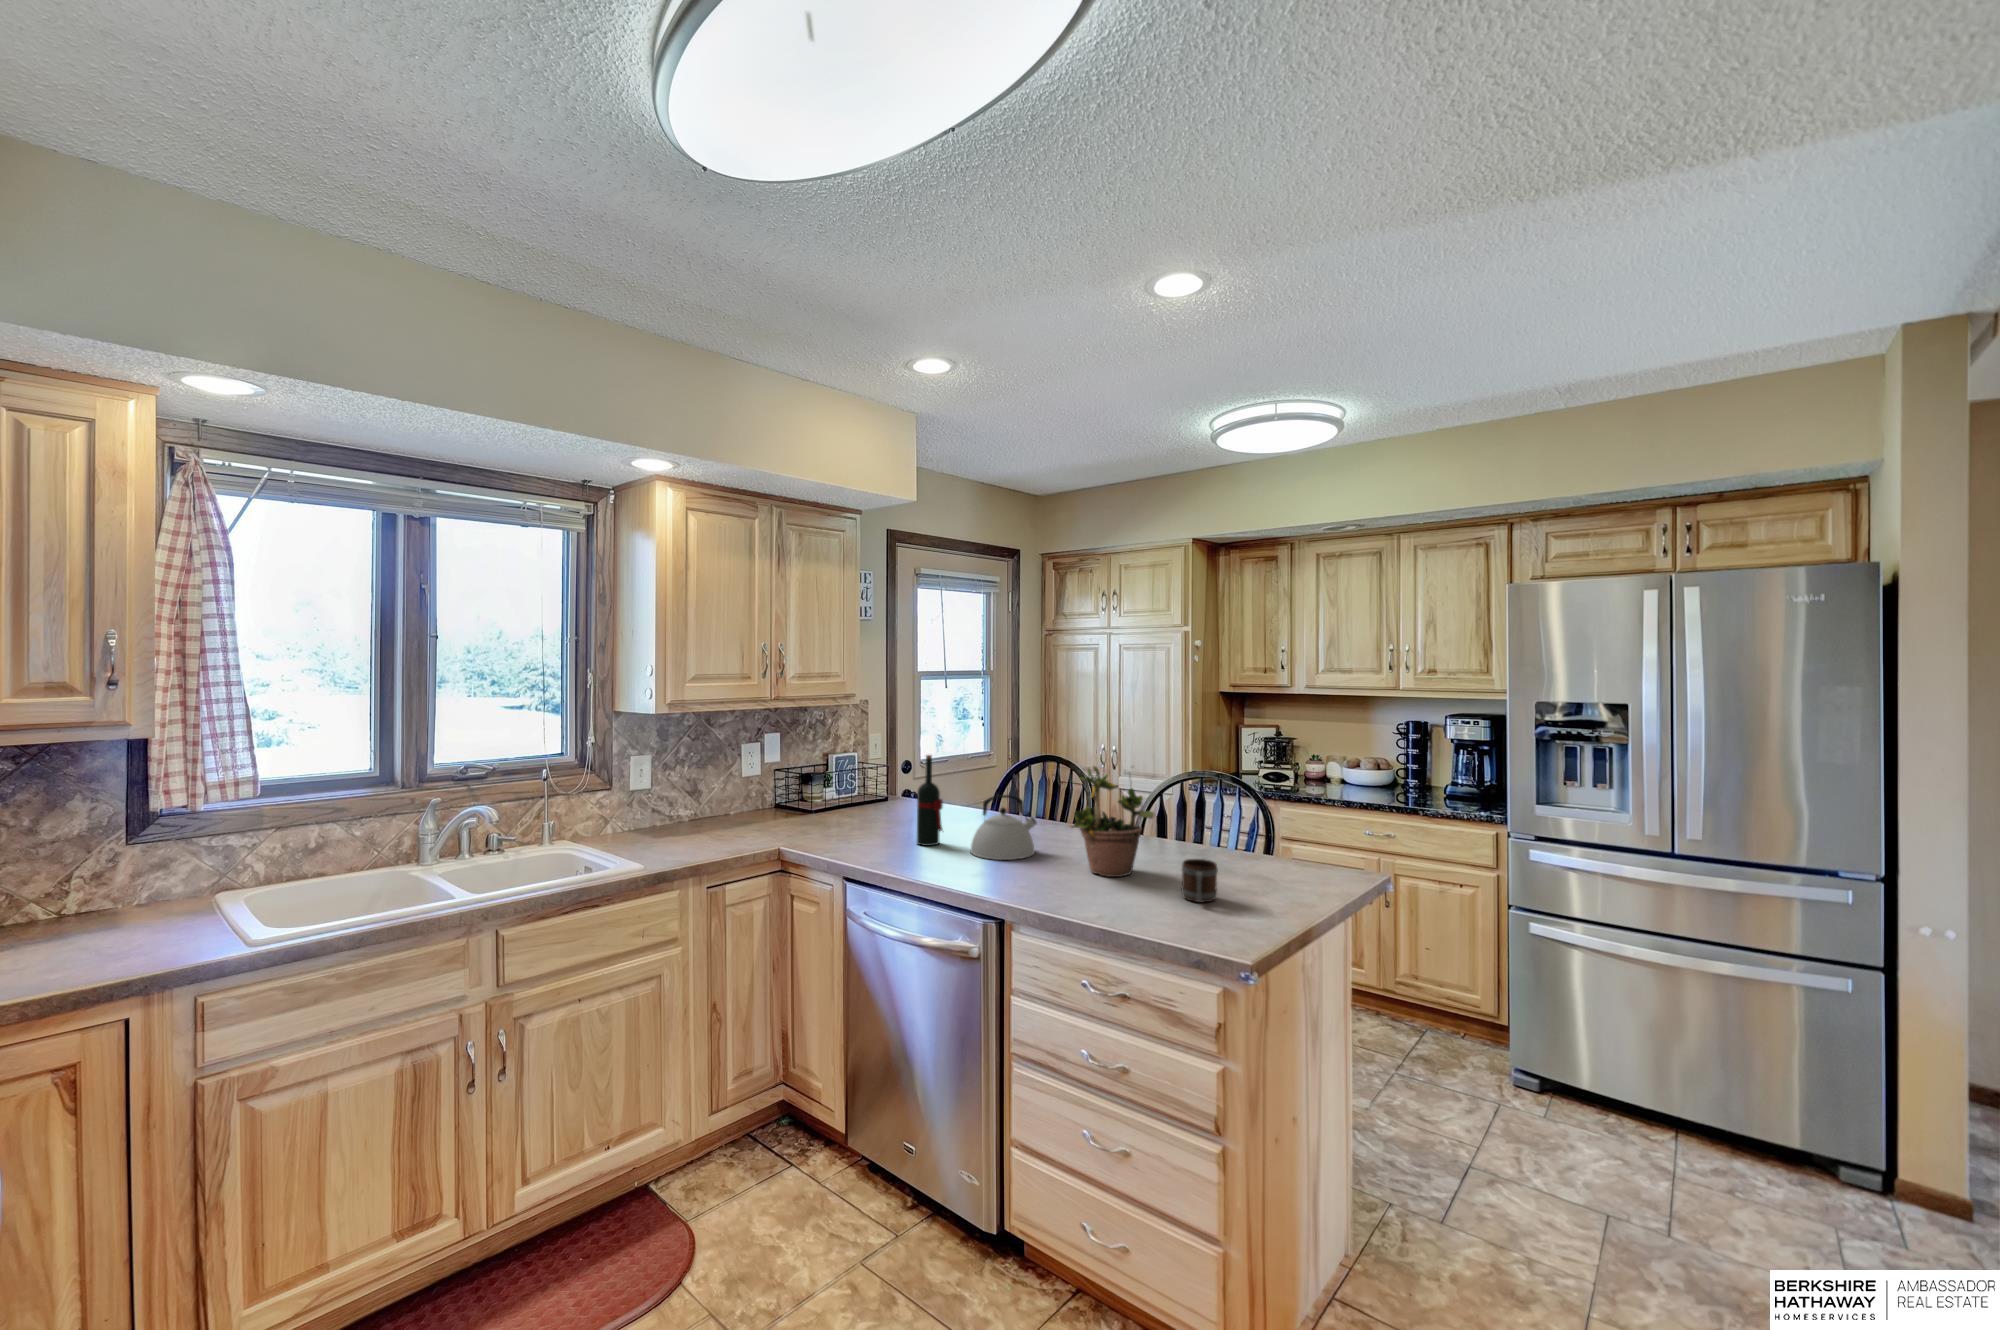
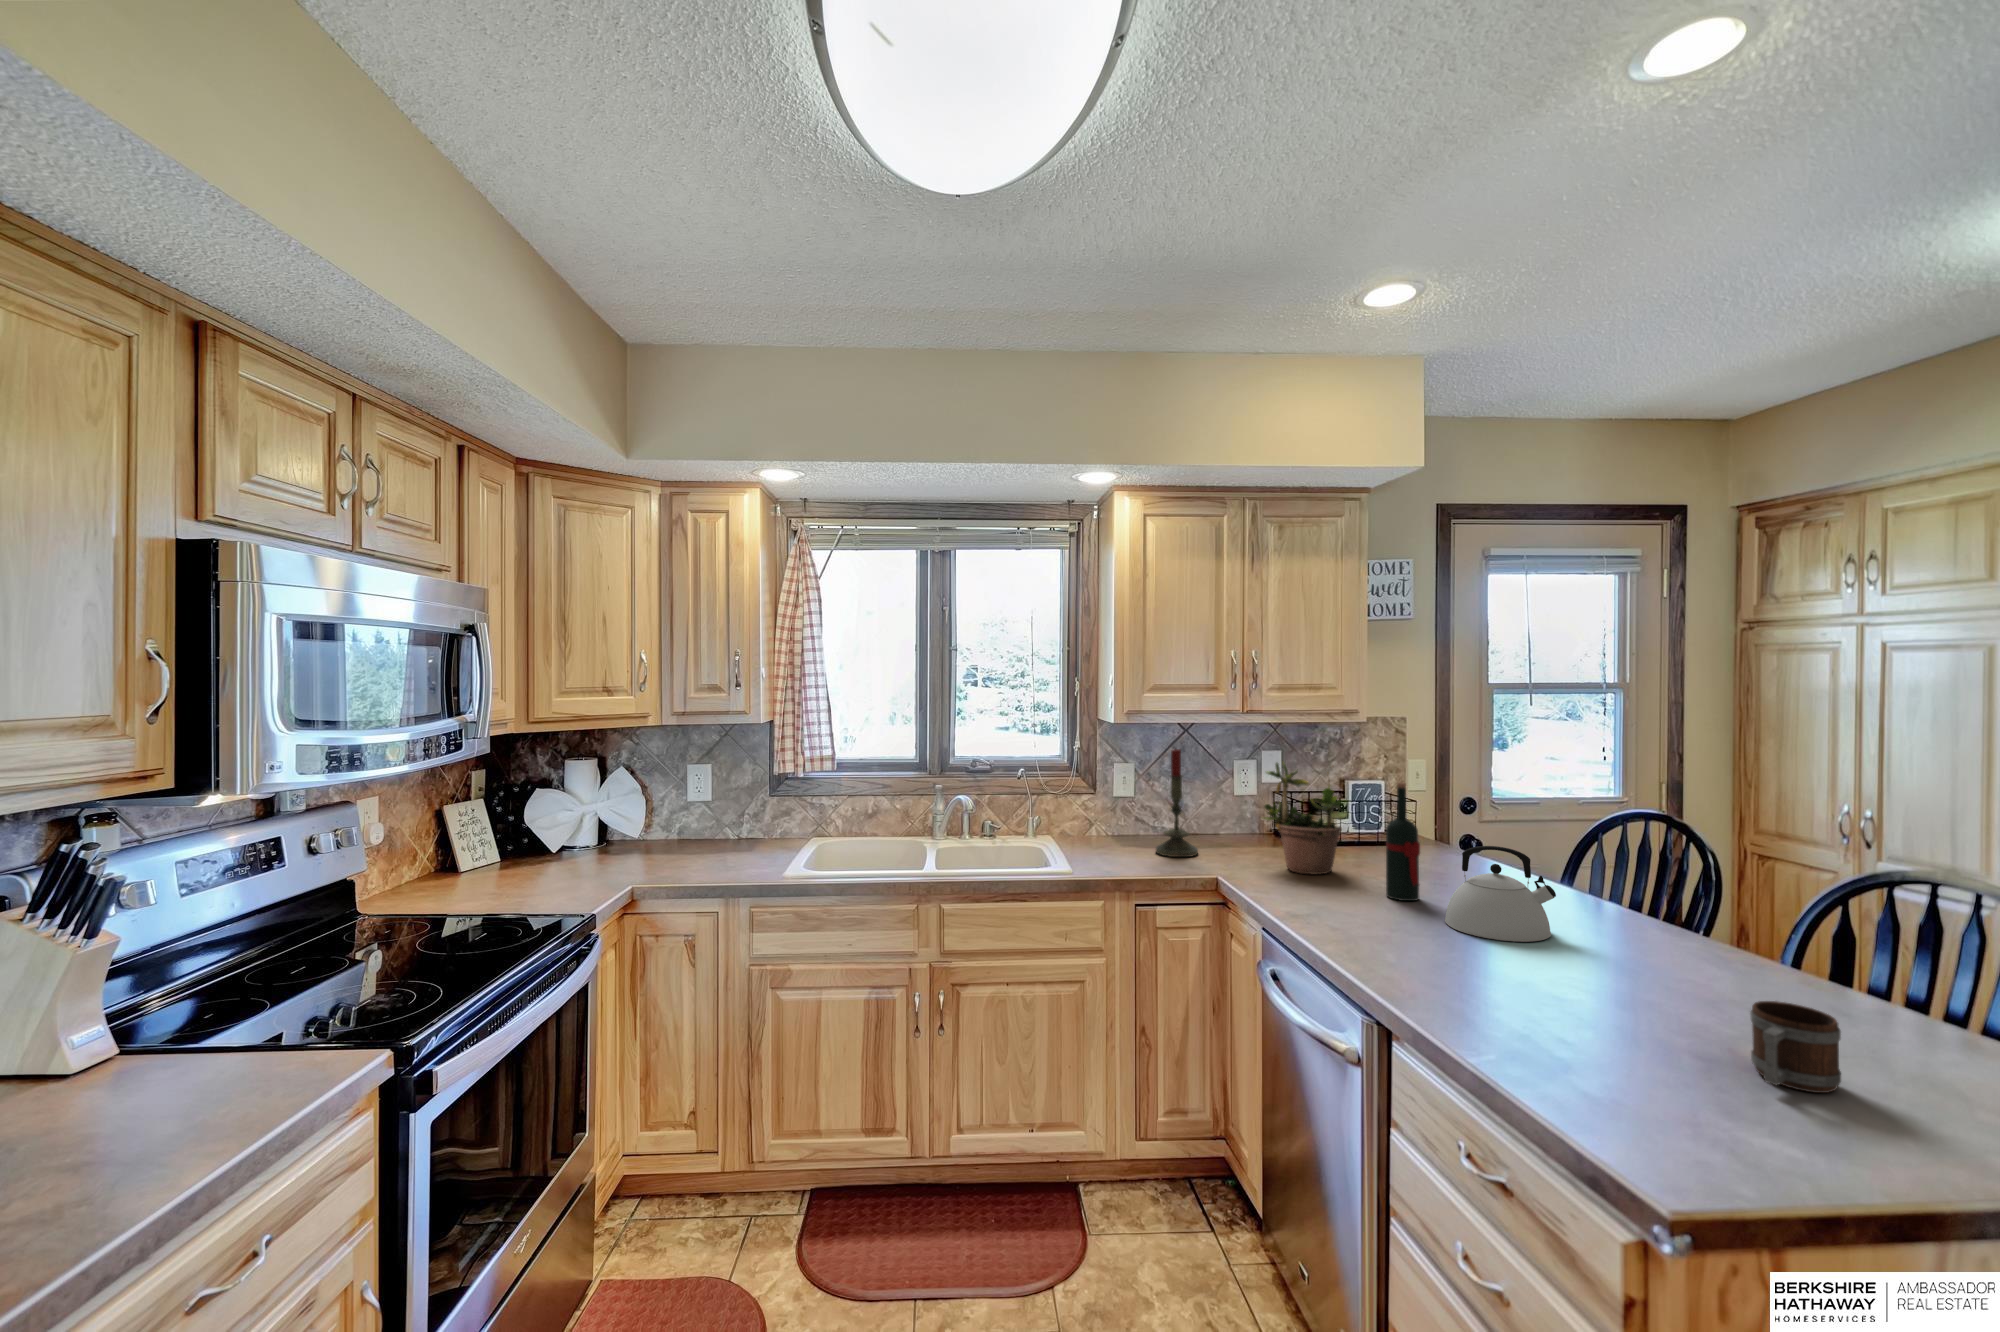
candle: none [695,736,737,843] -> present [1156,749,1198,857]
potted plant: present [1070,766,1155,877] -> present [1261,763,1347,874]

